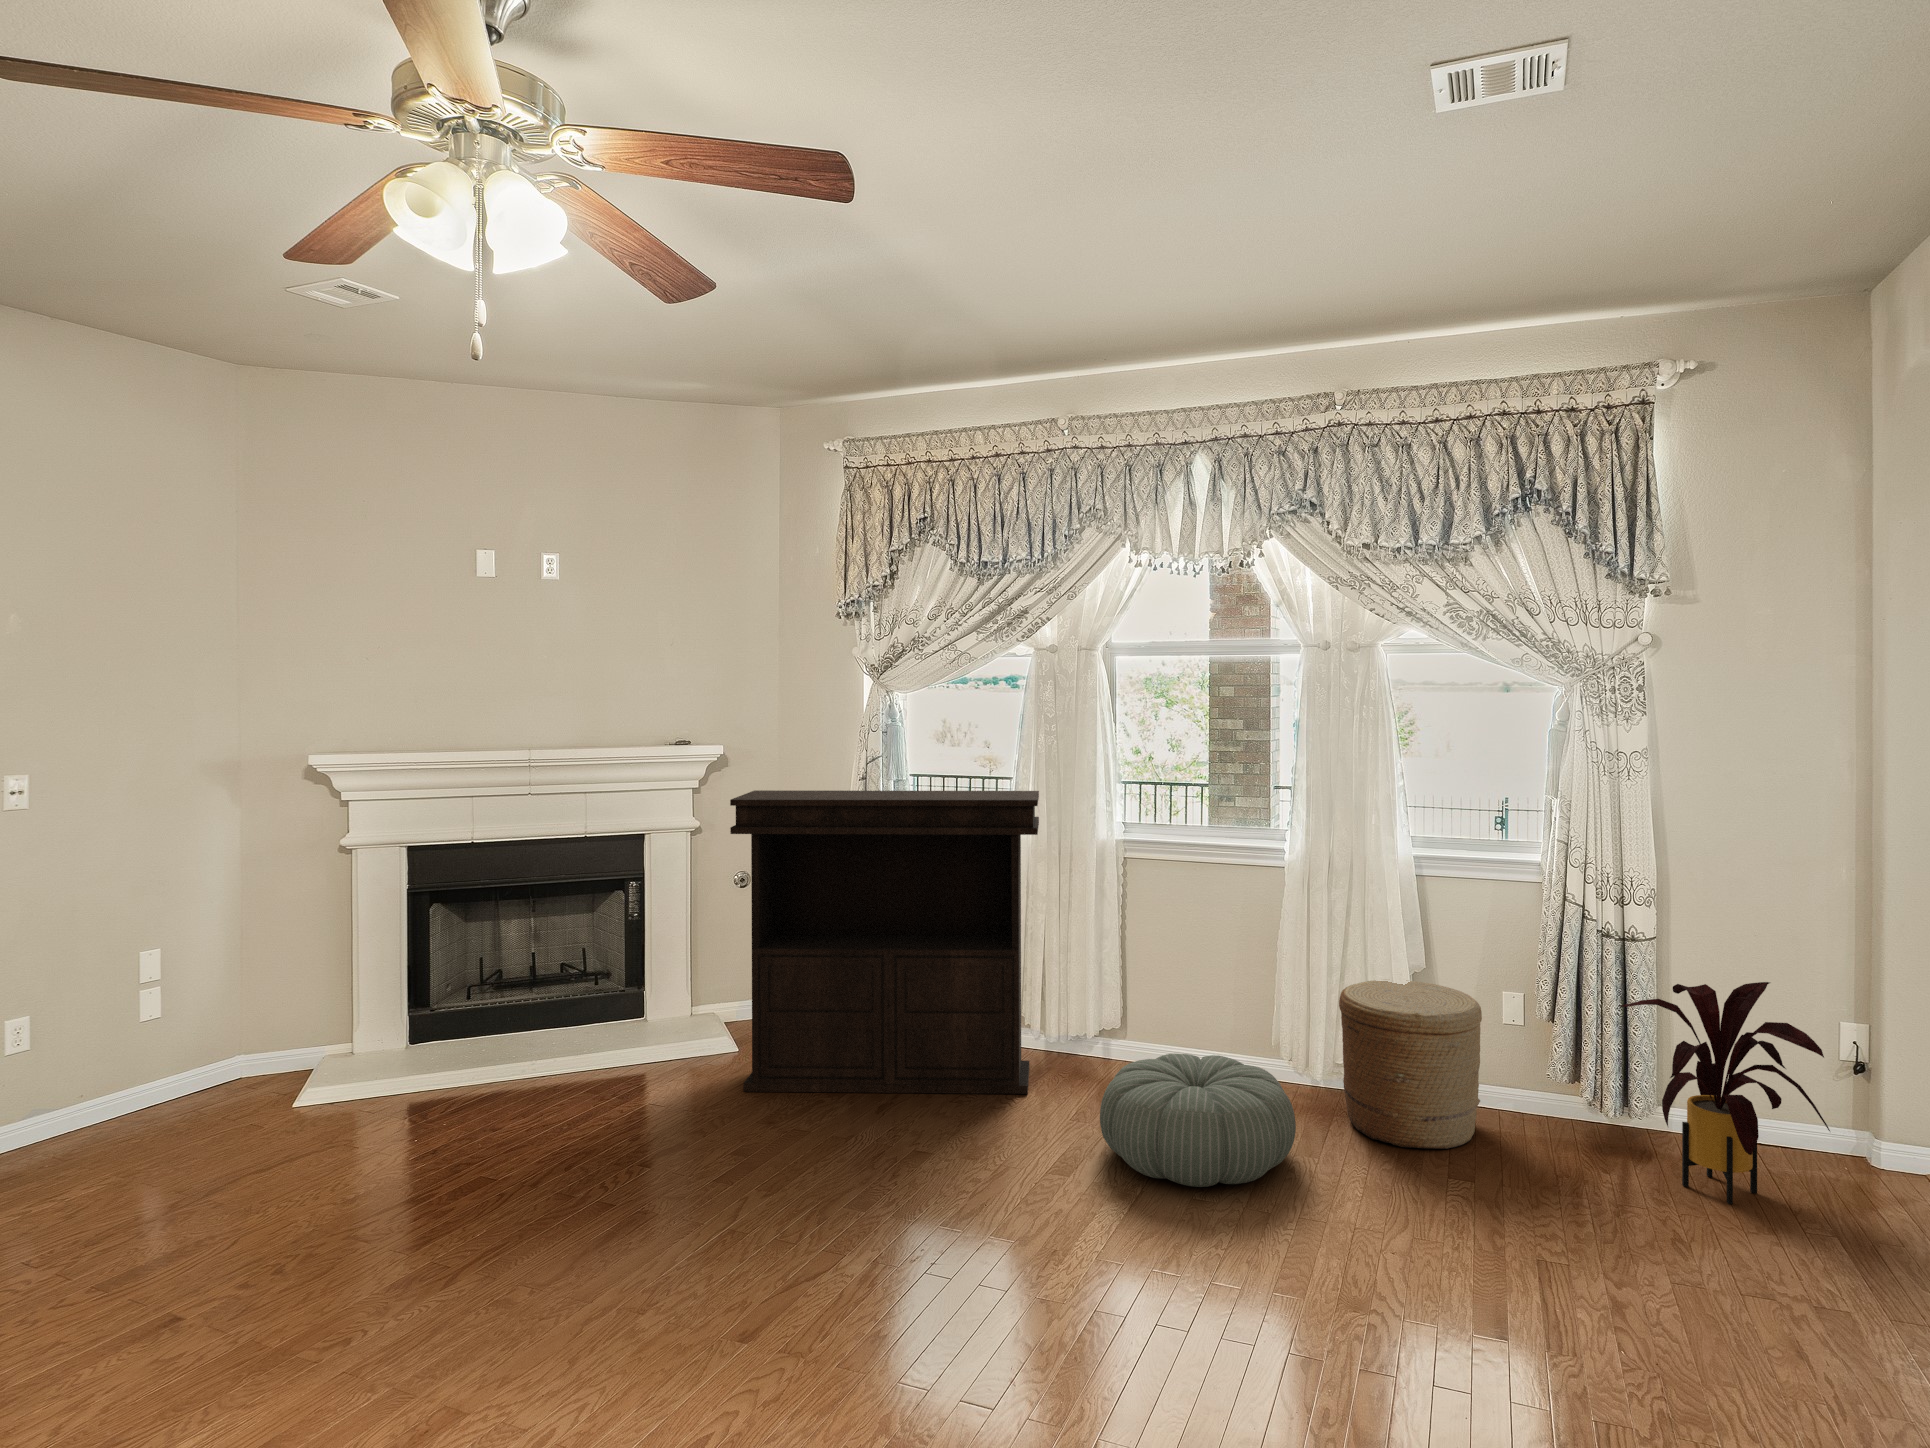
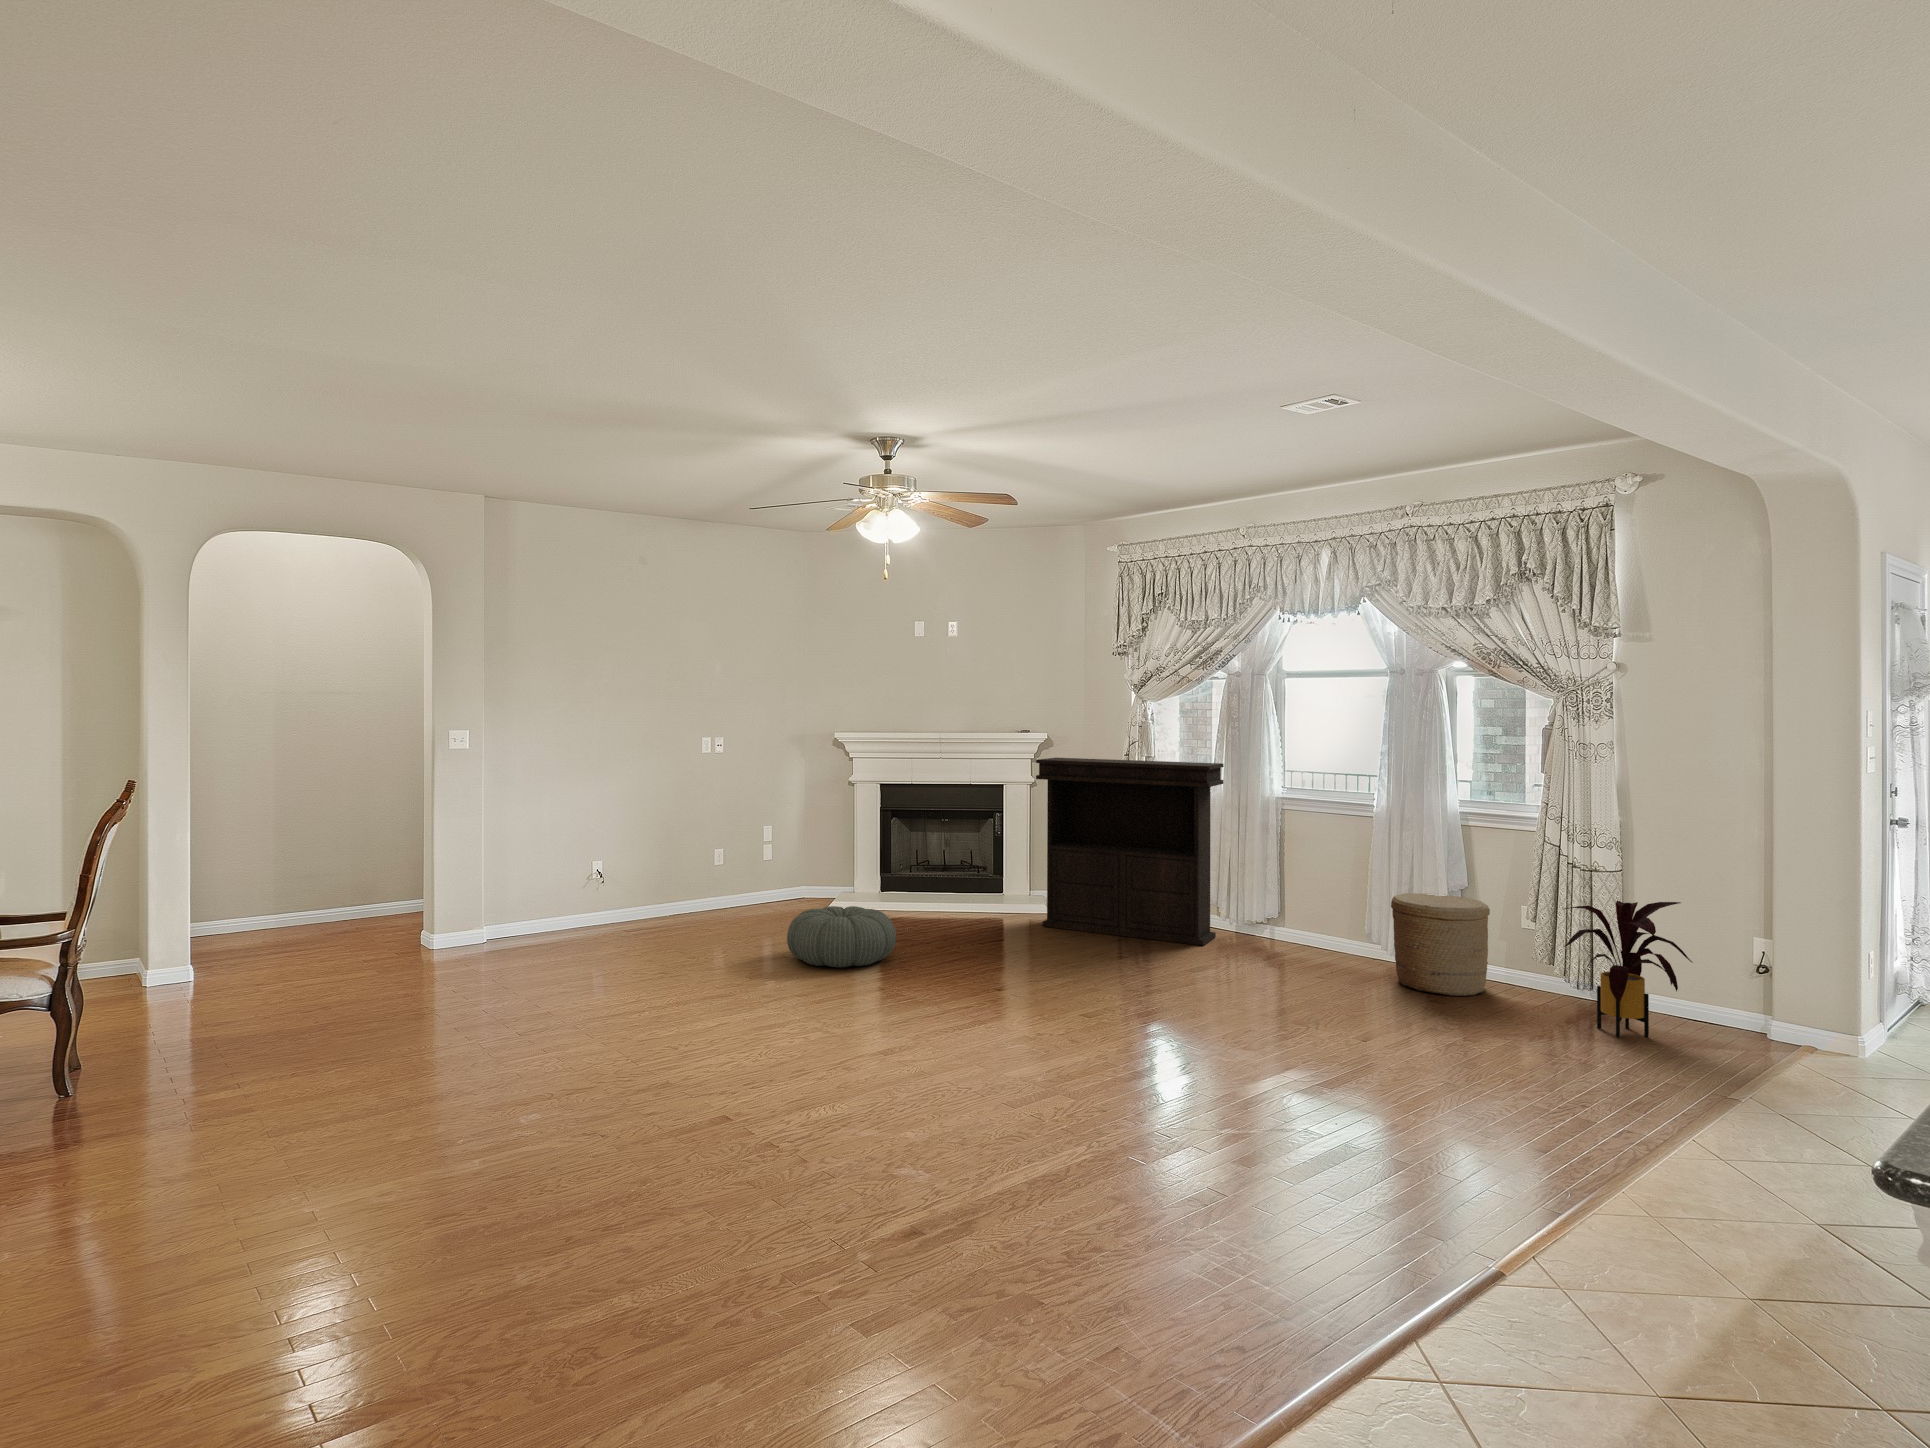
pouf: present [1100,1054,1296,1187] -> present [787,906,896,968]

